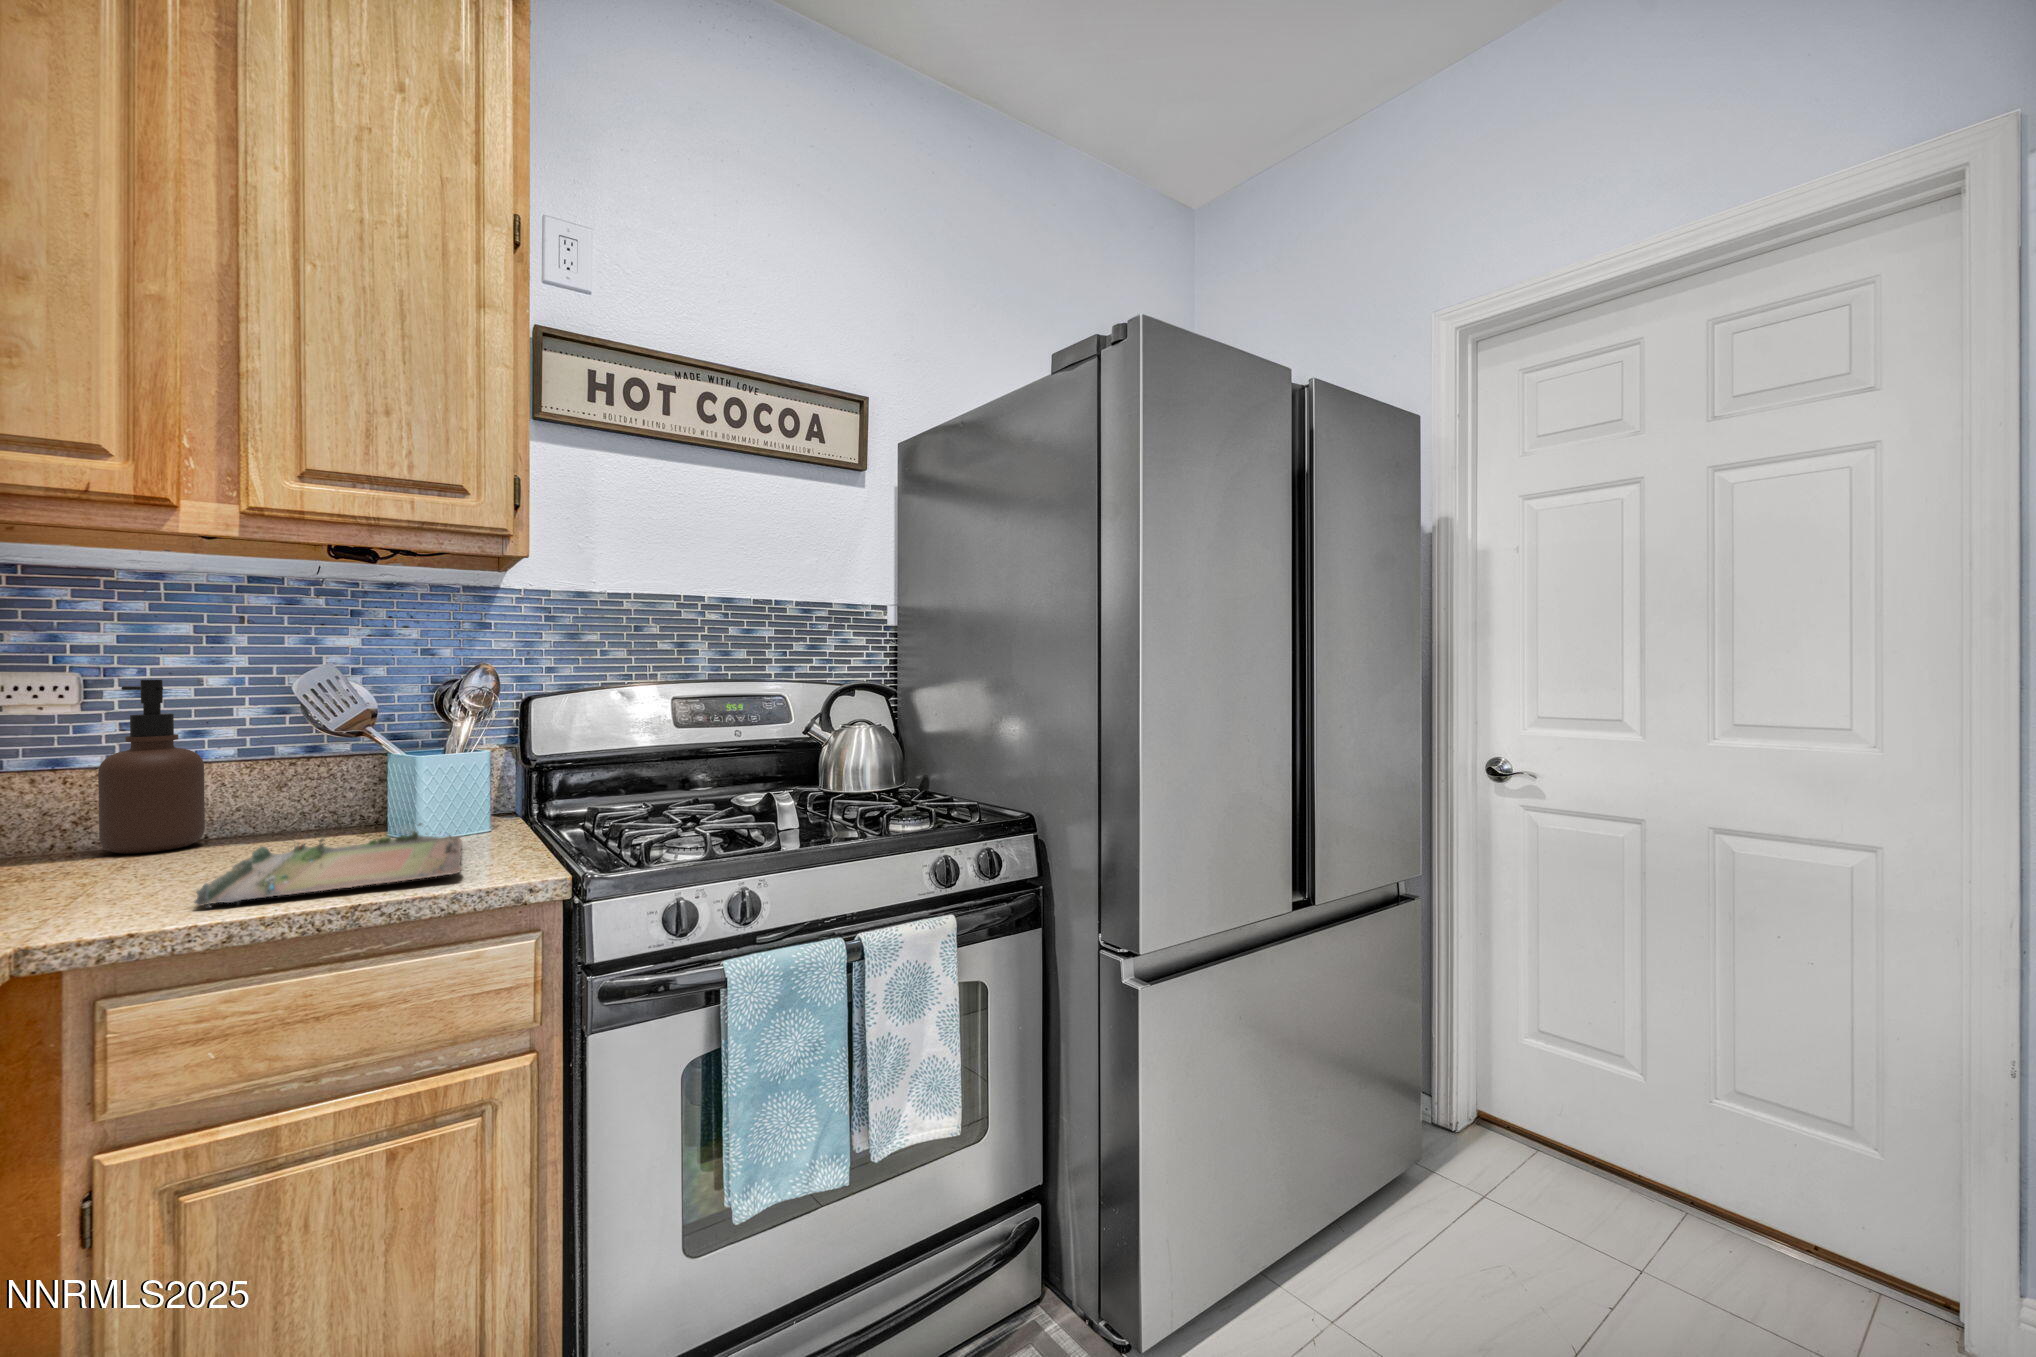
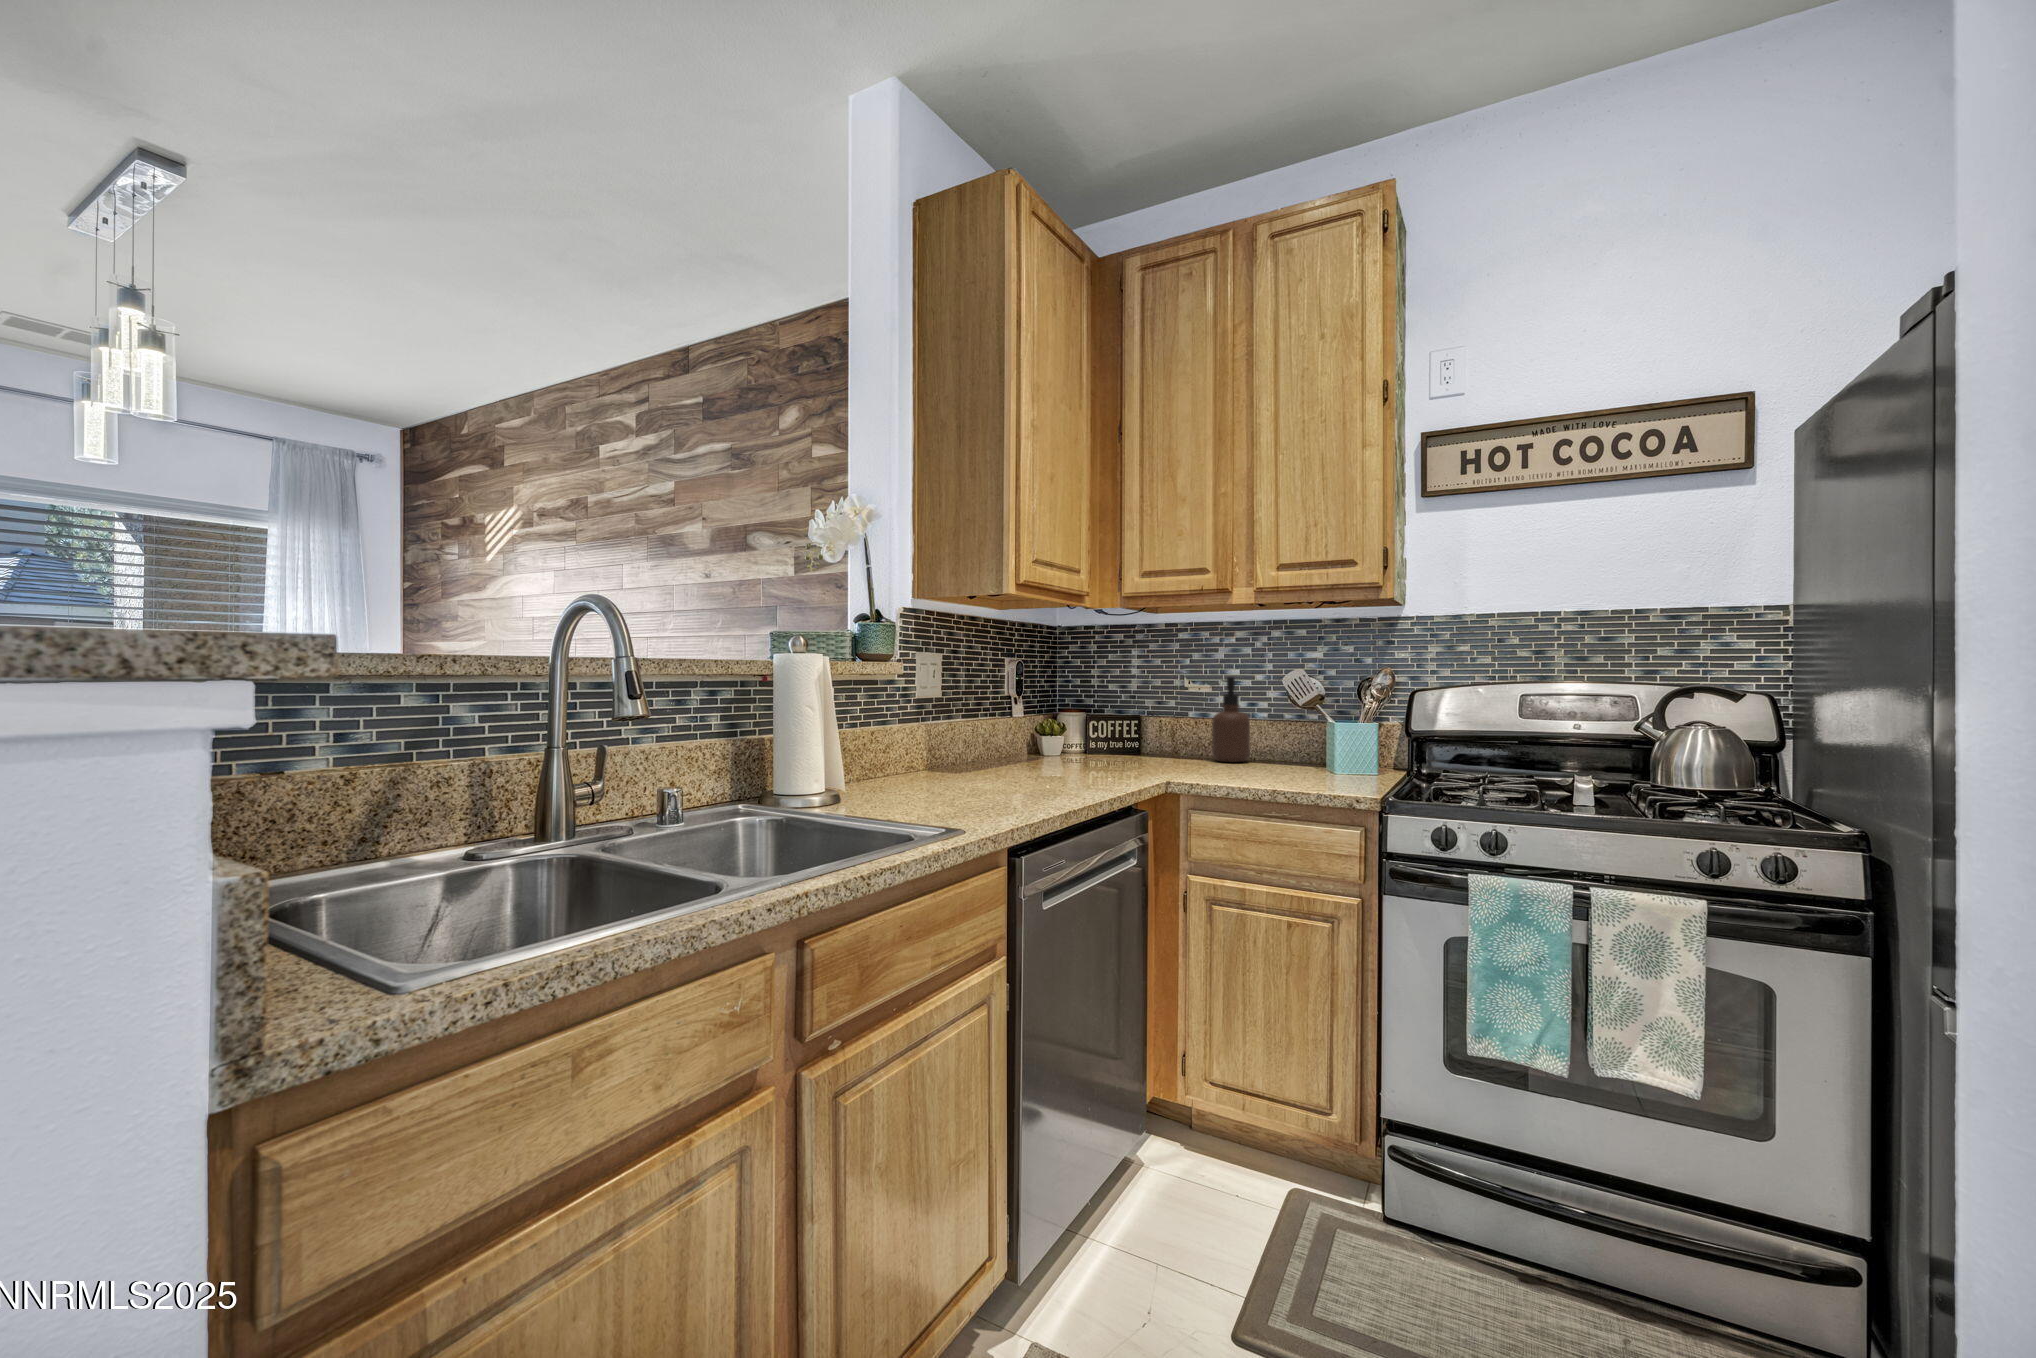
tray: present [195,823,462,908] -> none [1219,759,1351,785]

